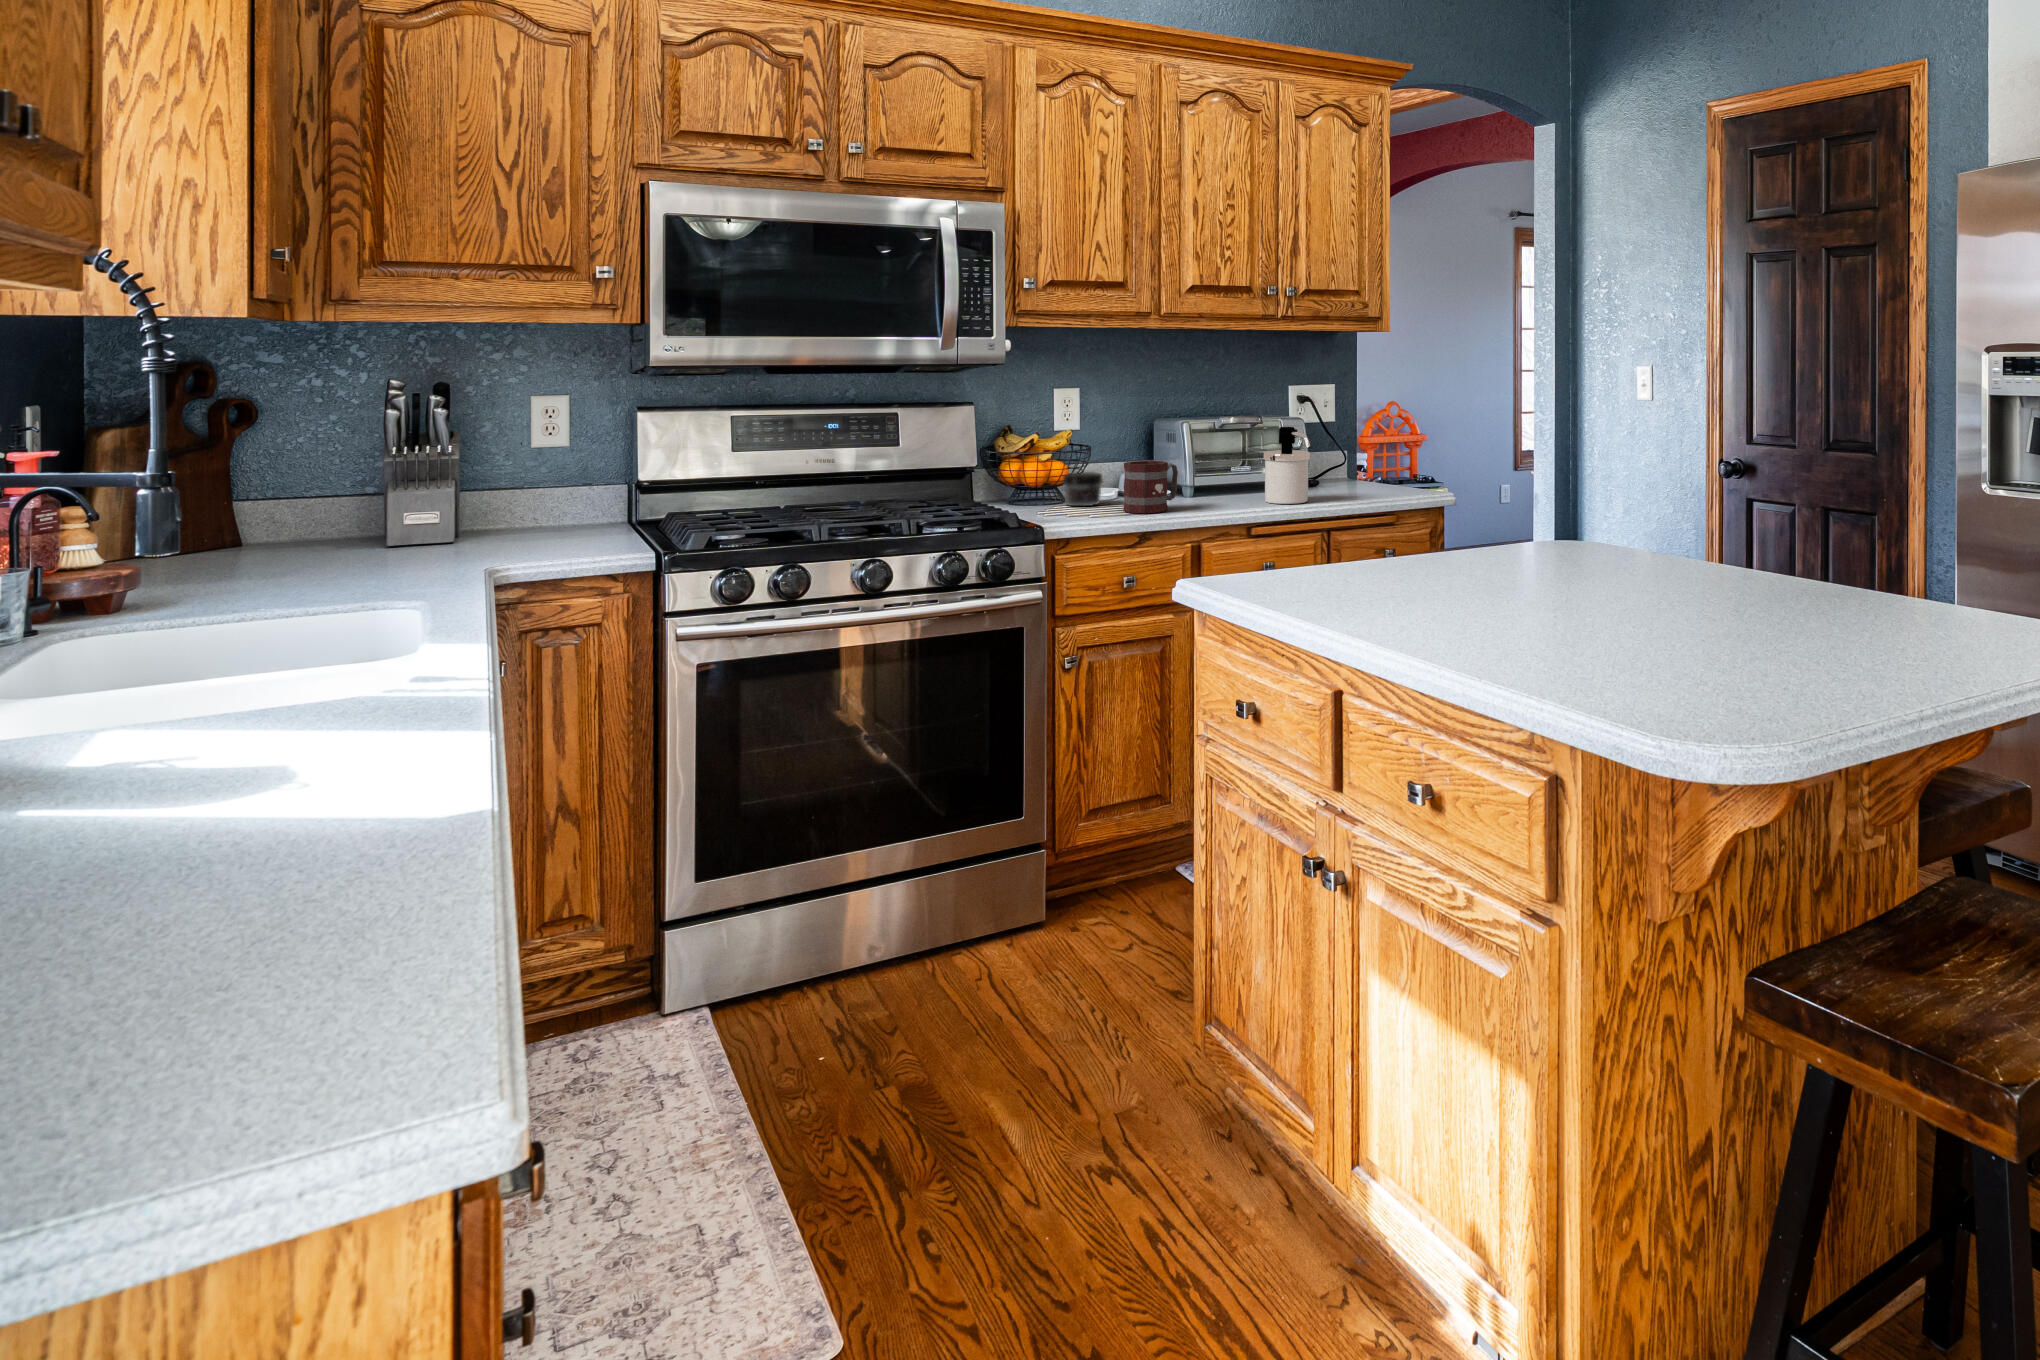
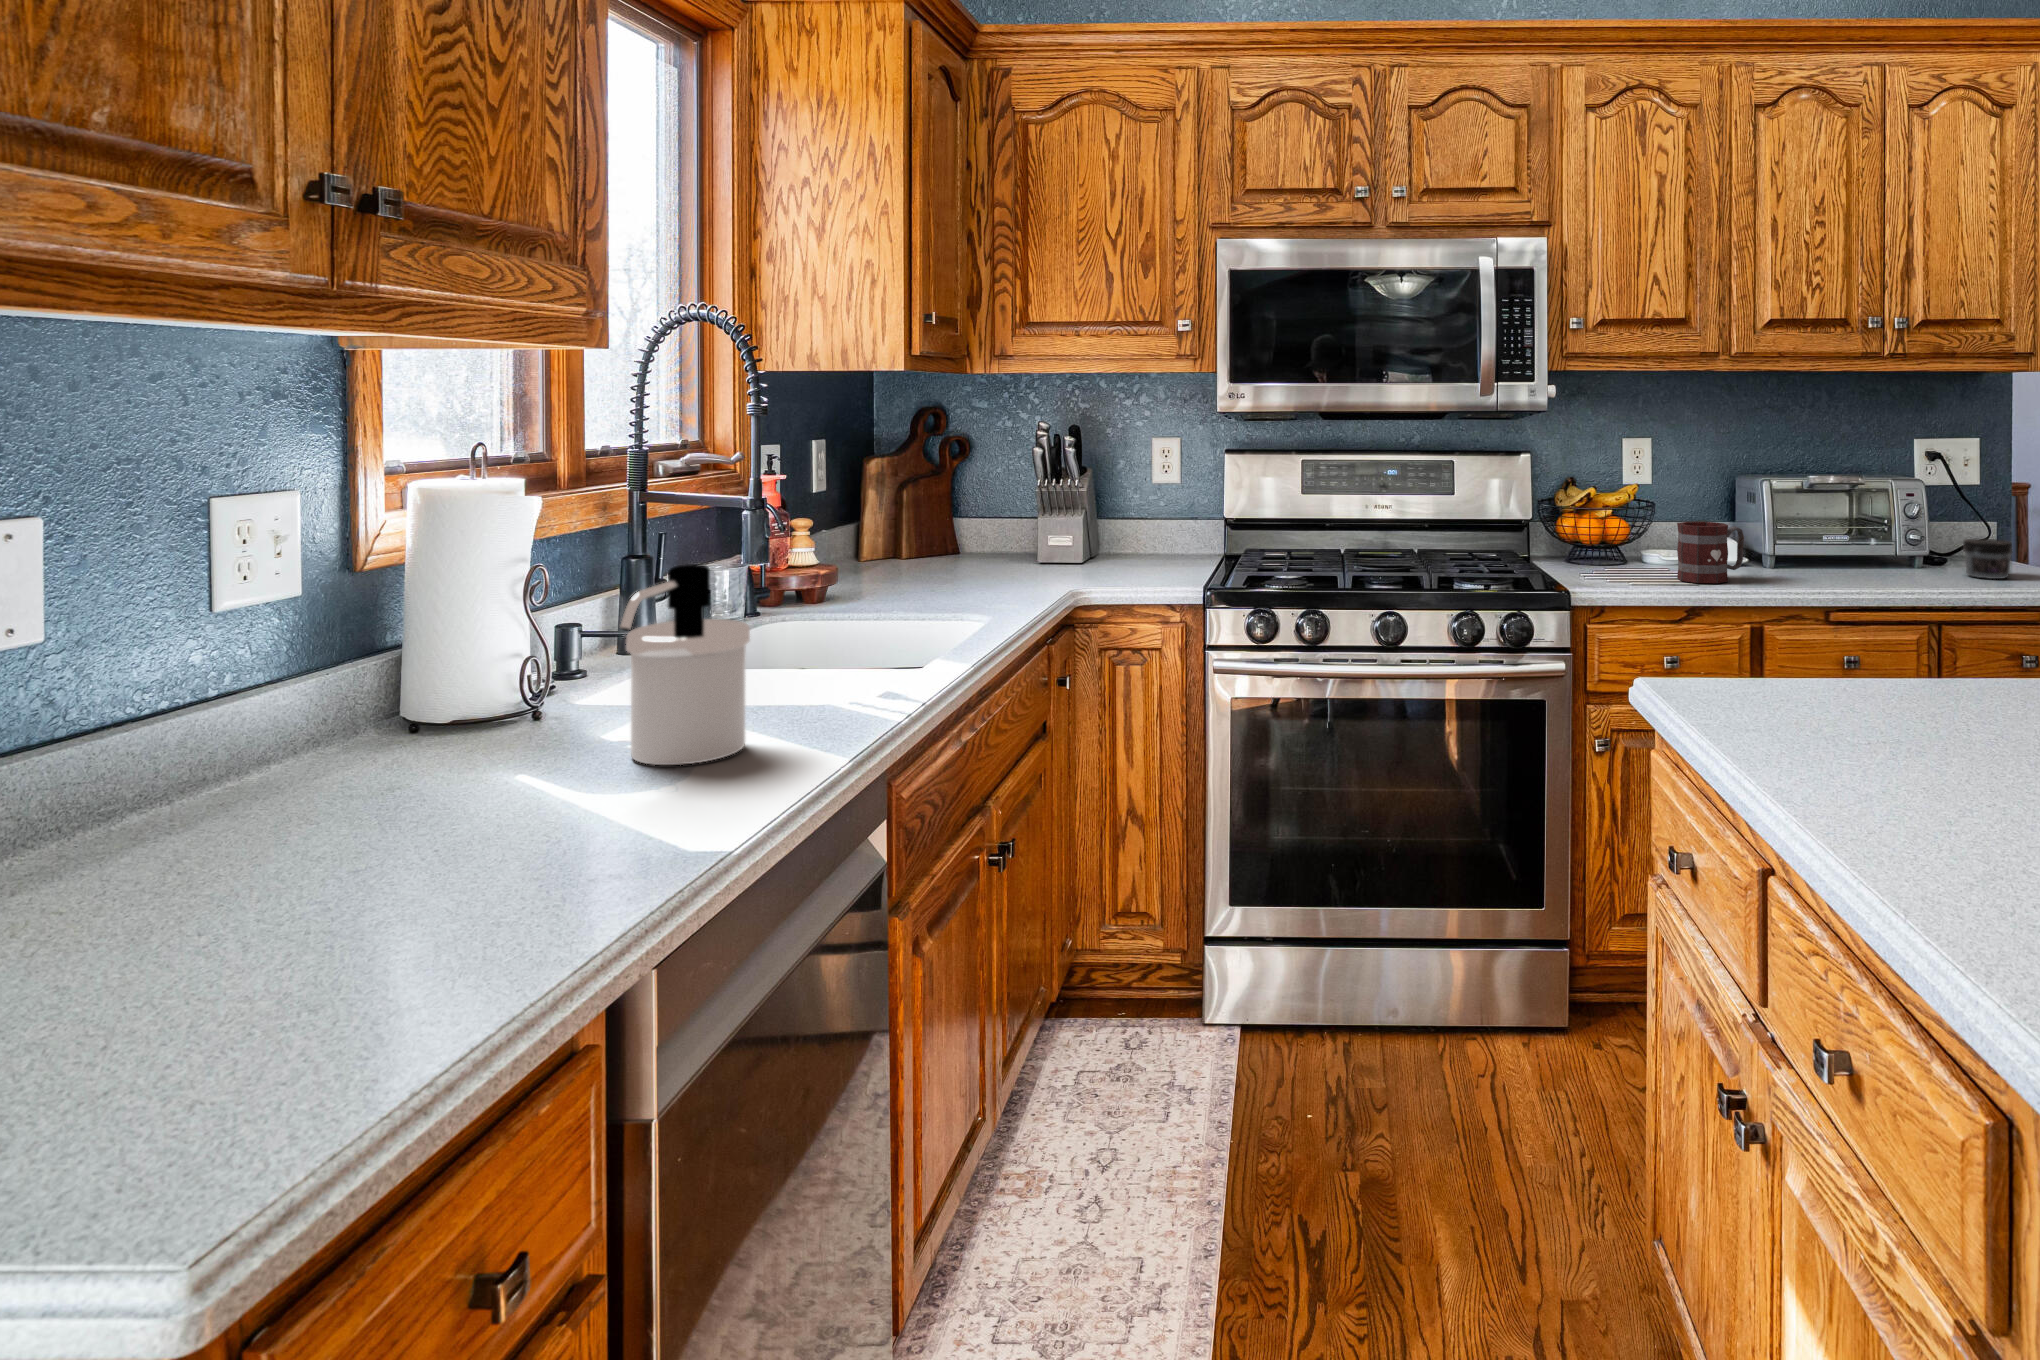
soap dispenser: present [1264,427,1310,504] -> present [620,564,750,765]
jar: present [1063,472,1103,506] -> present [1963,539,2012,579]

